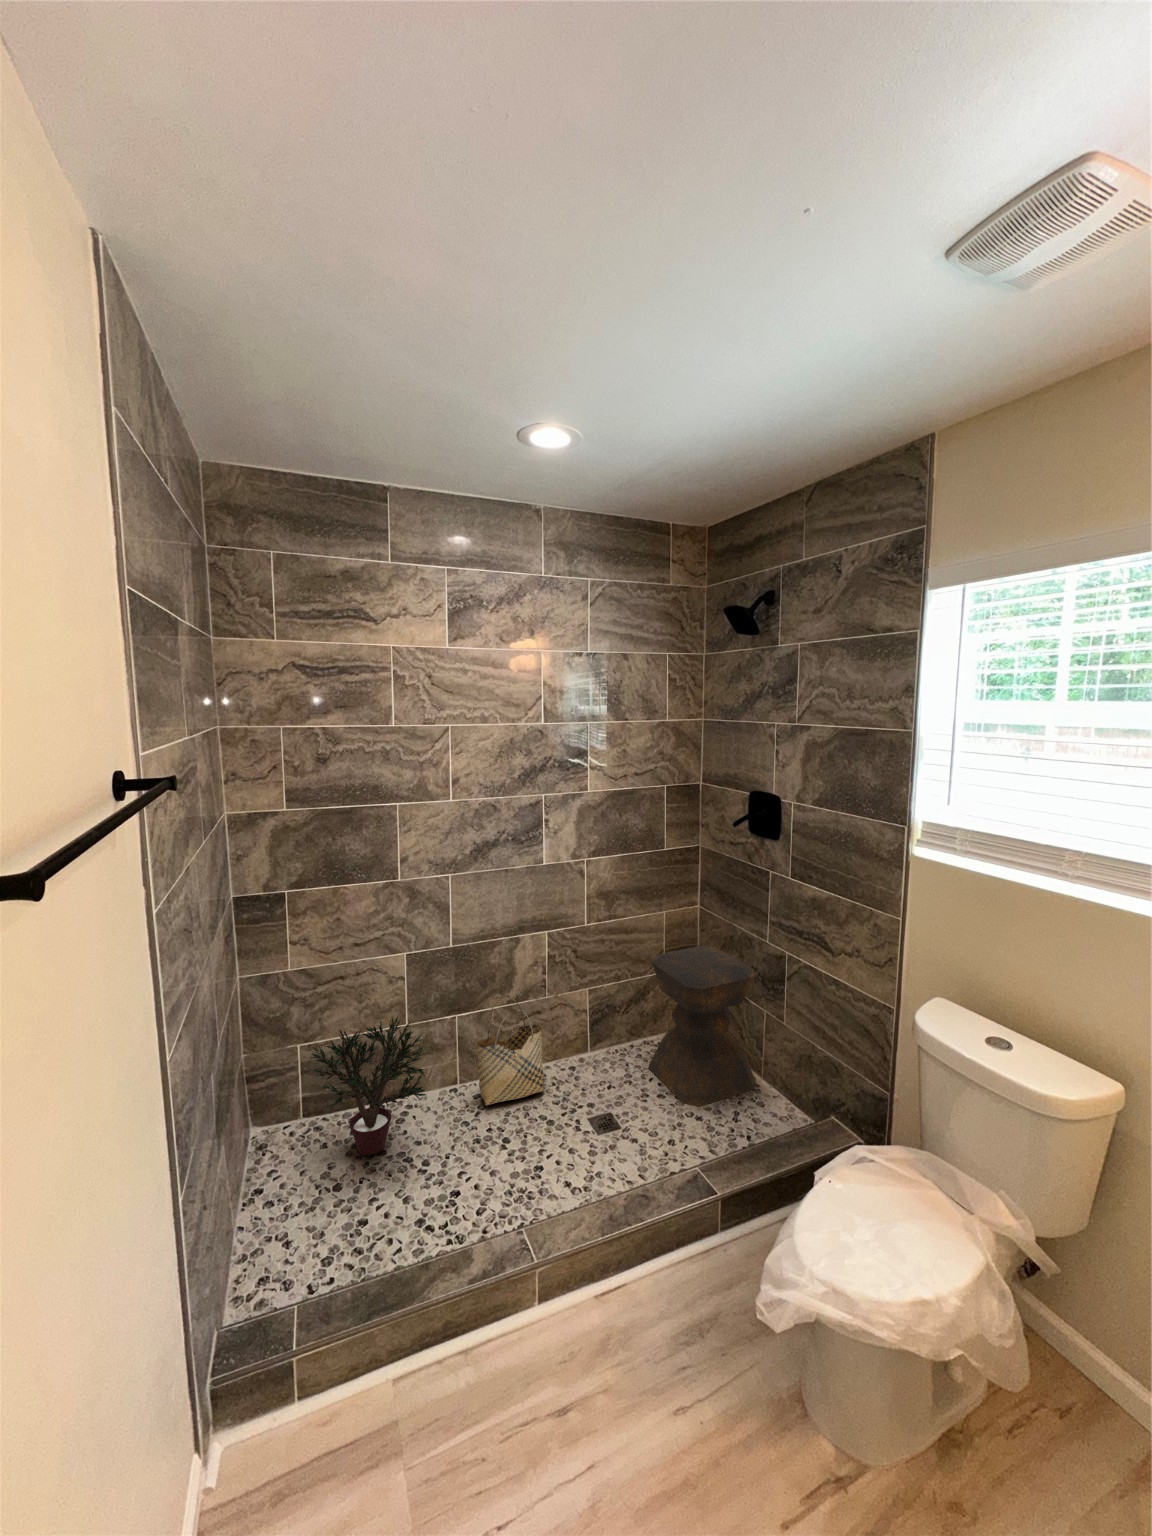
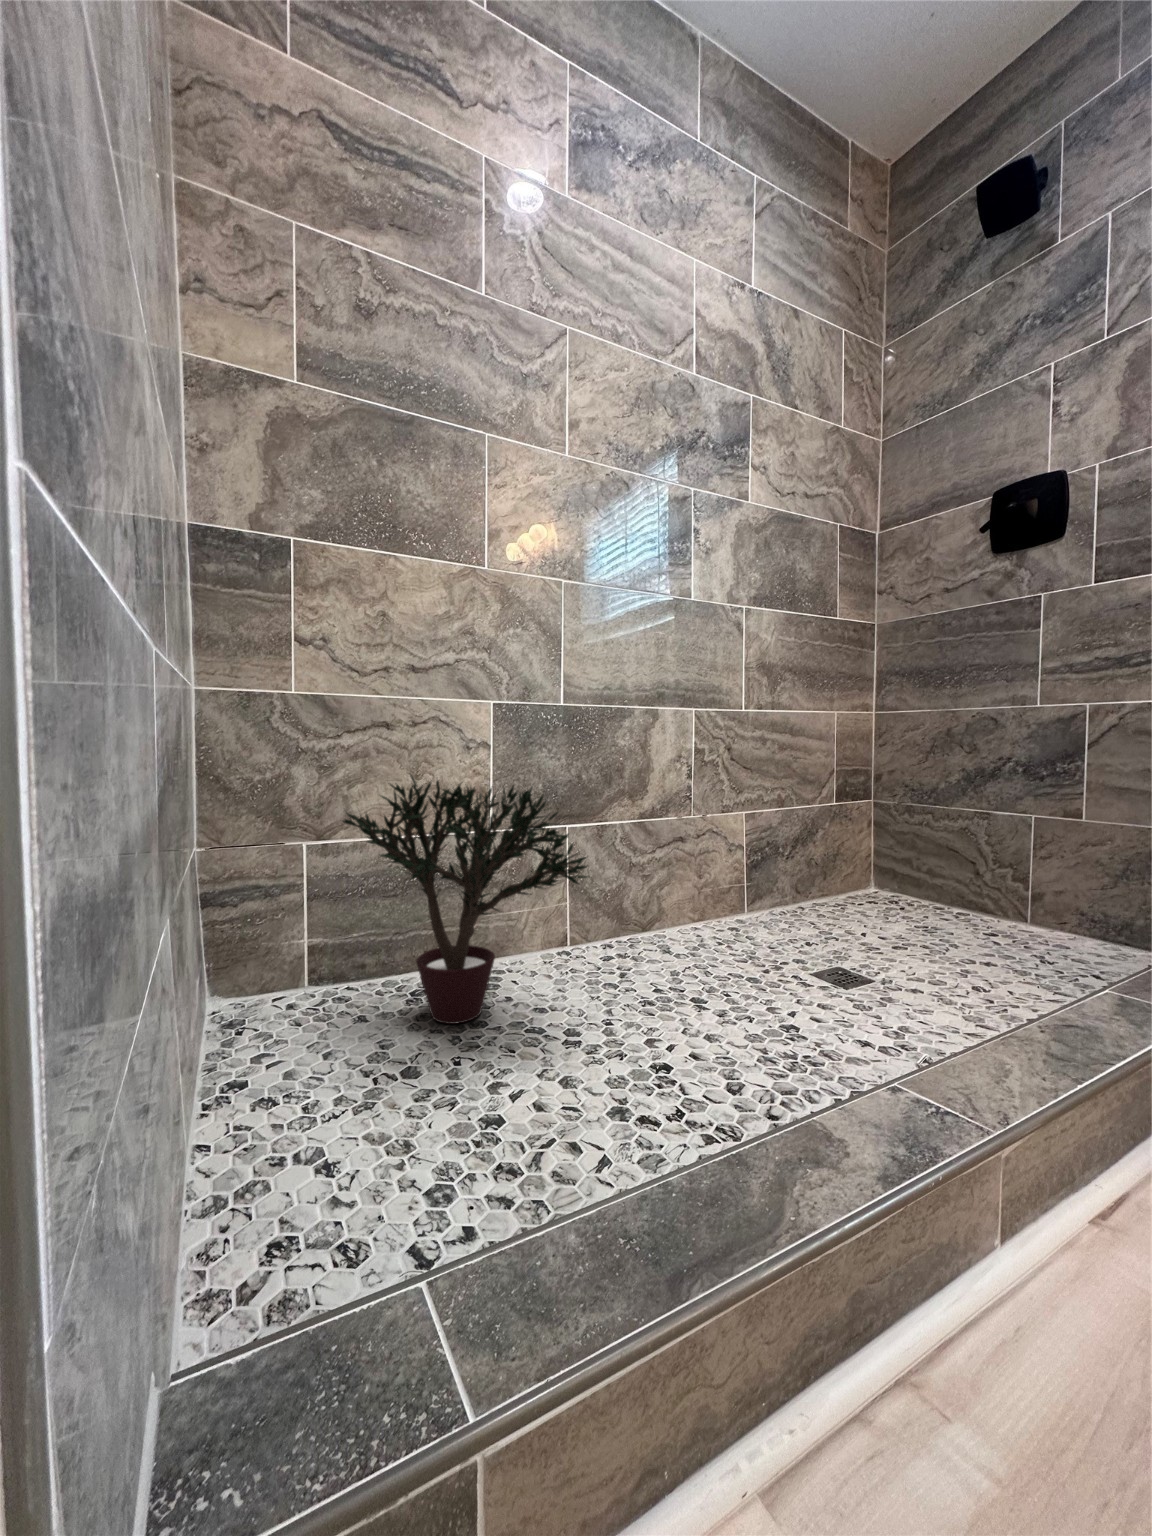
stool: present [648,946,755,1107] -> none [845,743,1033,952]
woven basket: present [476,995,544,1106] -> none [614,790,718,959]

